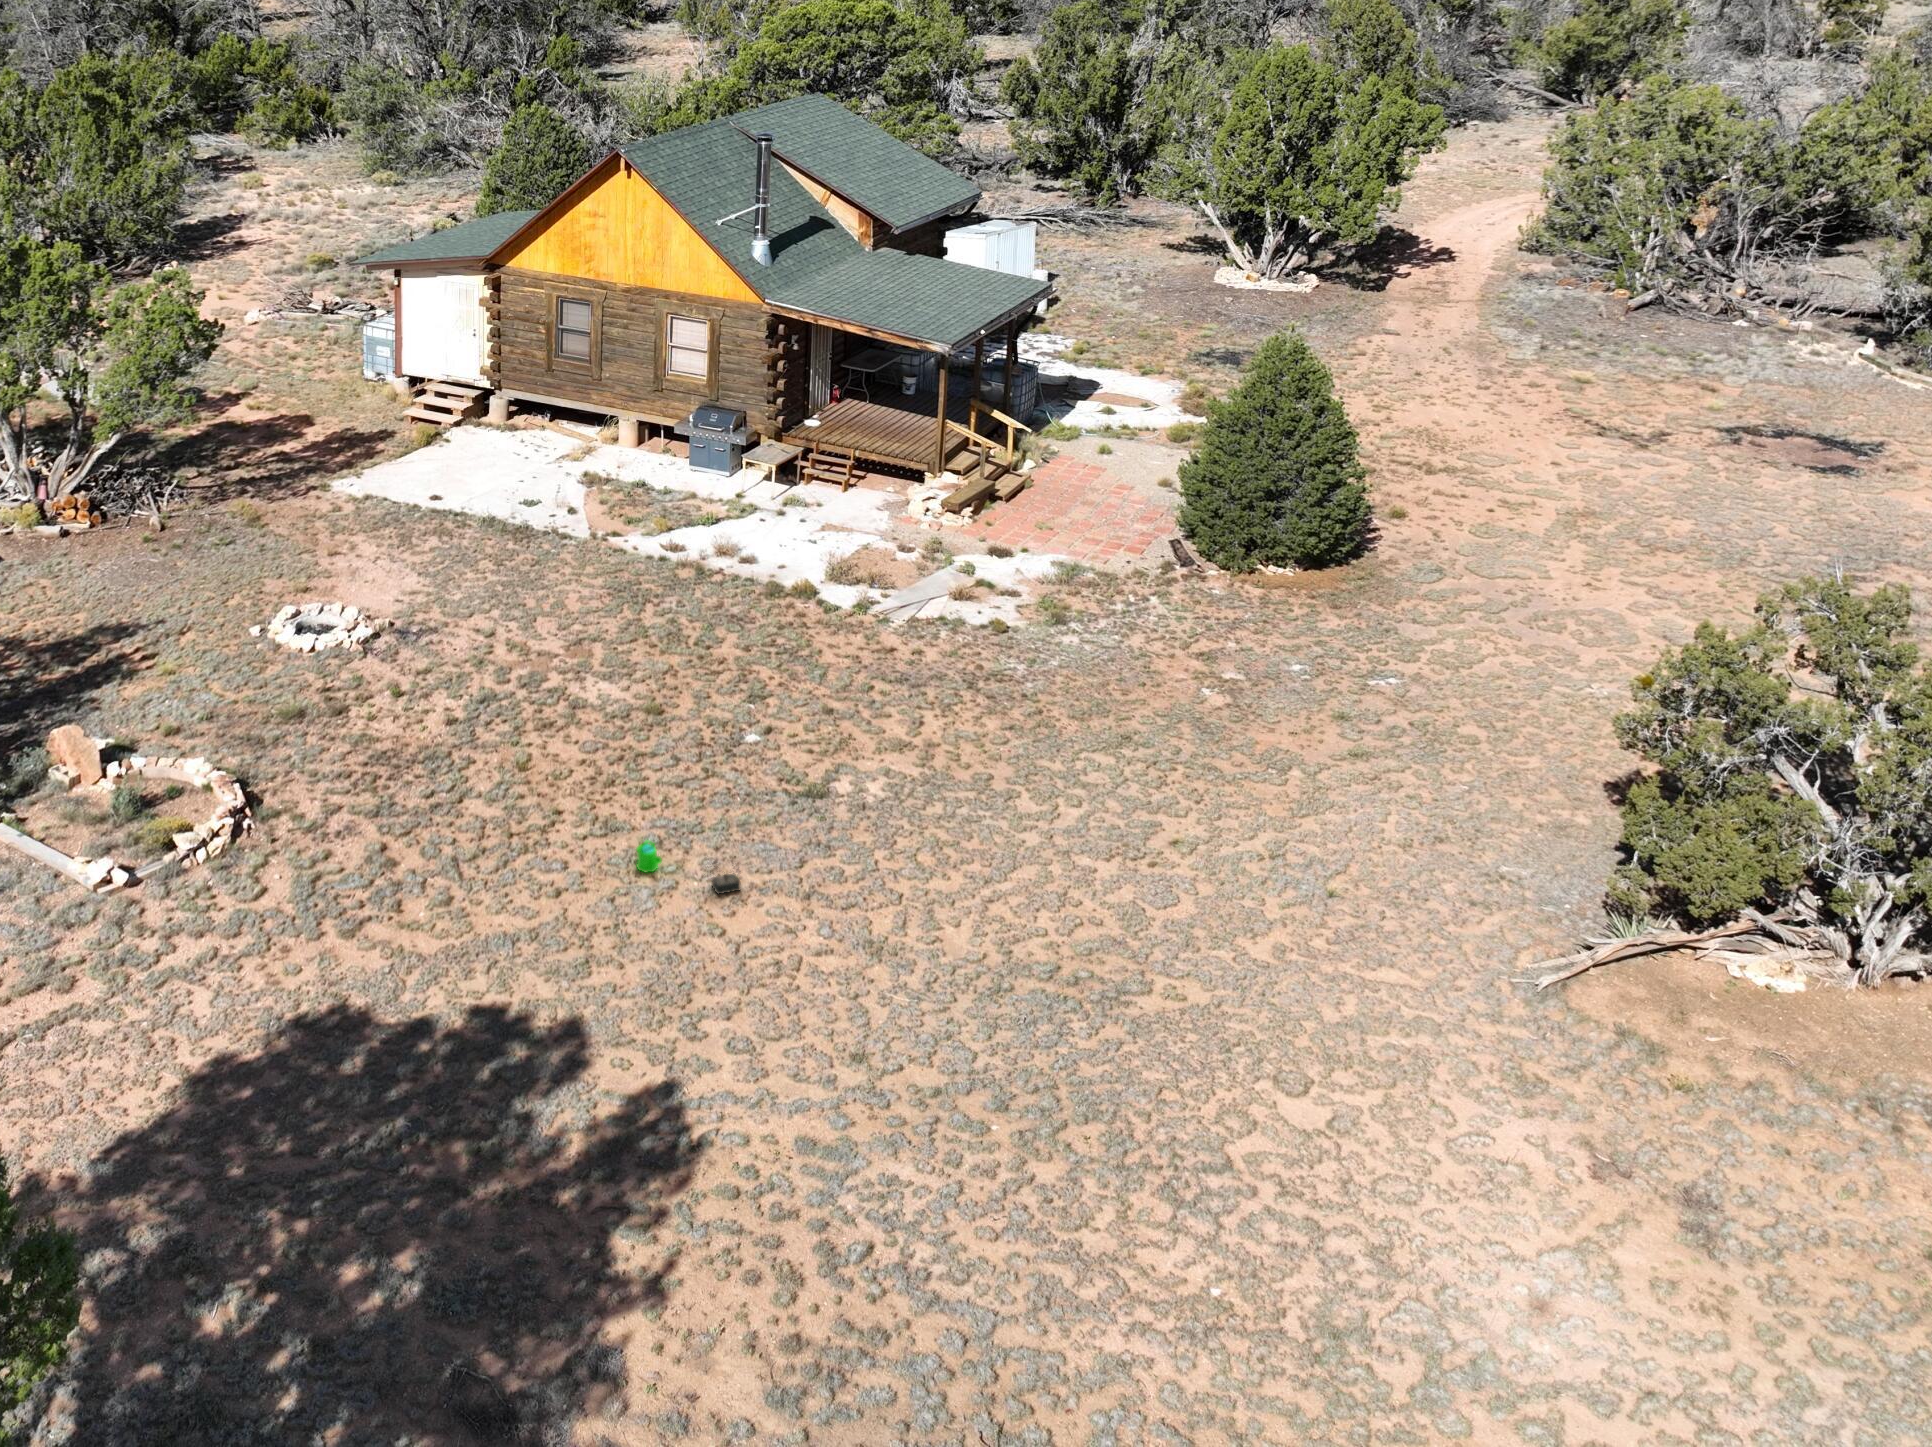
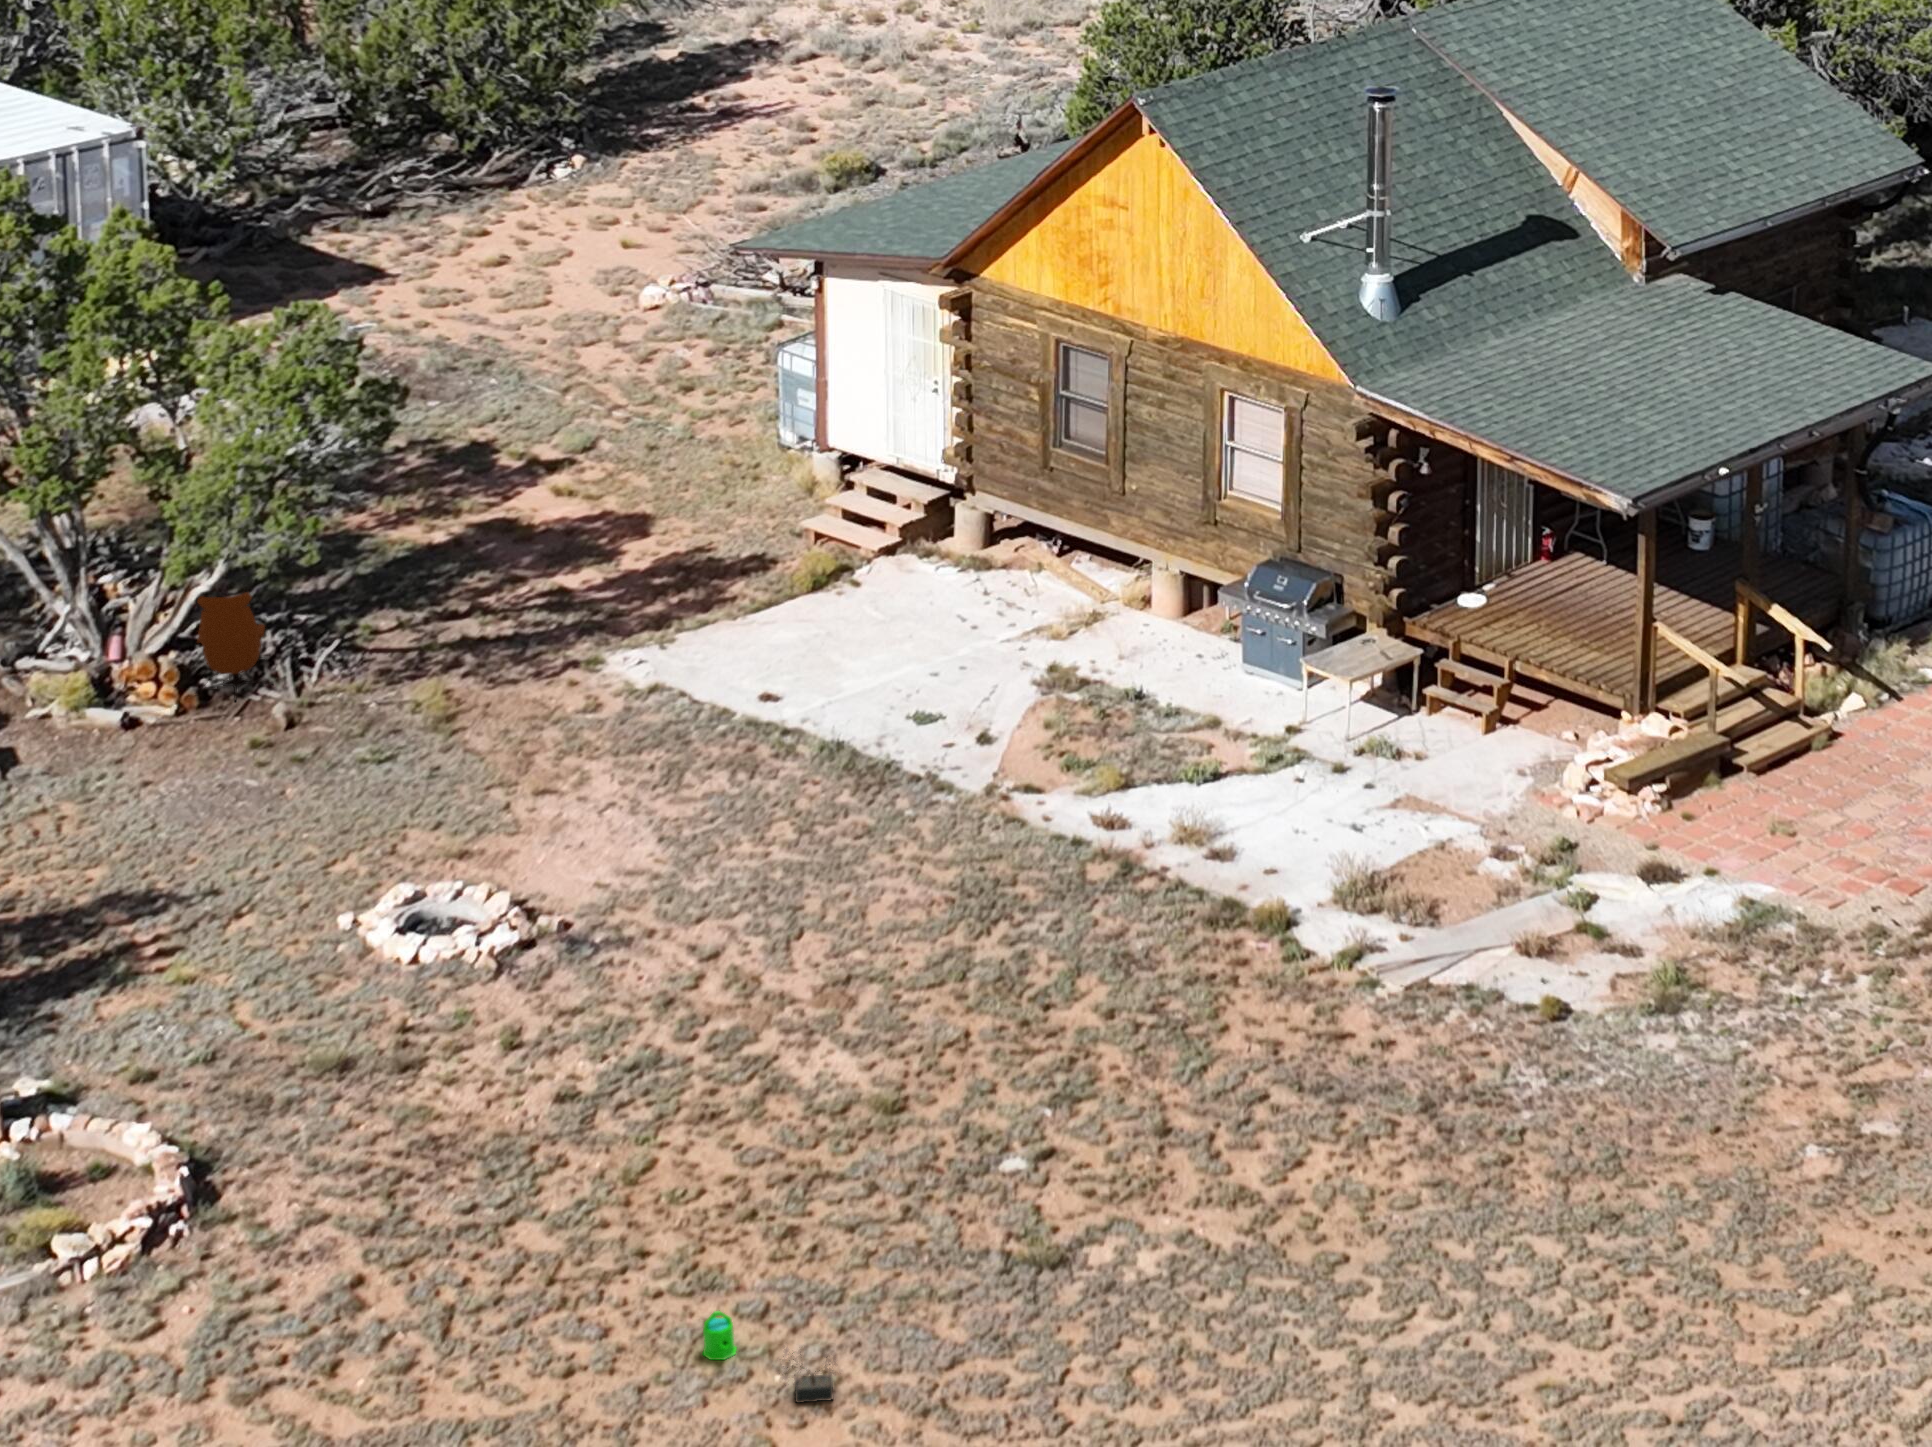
lounge chair: none [99,452,144,519] -> present [197,592,273,701]

